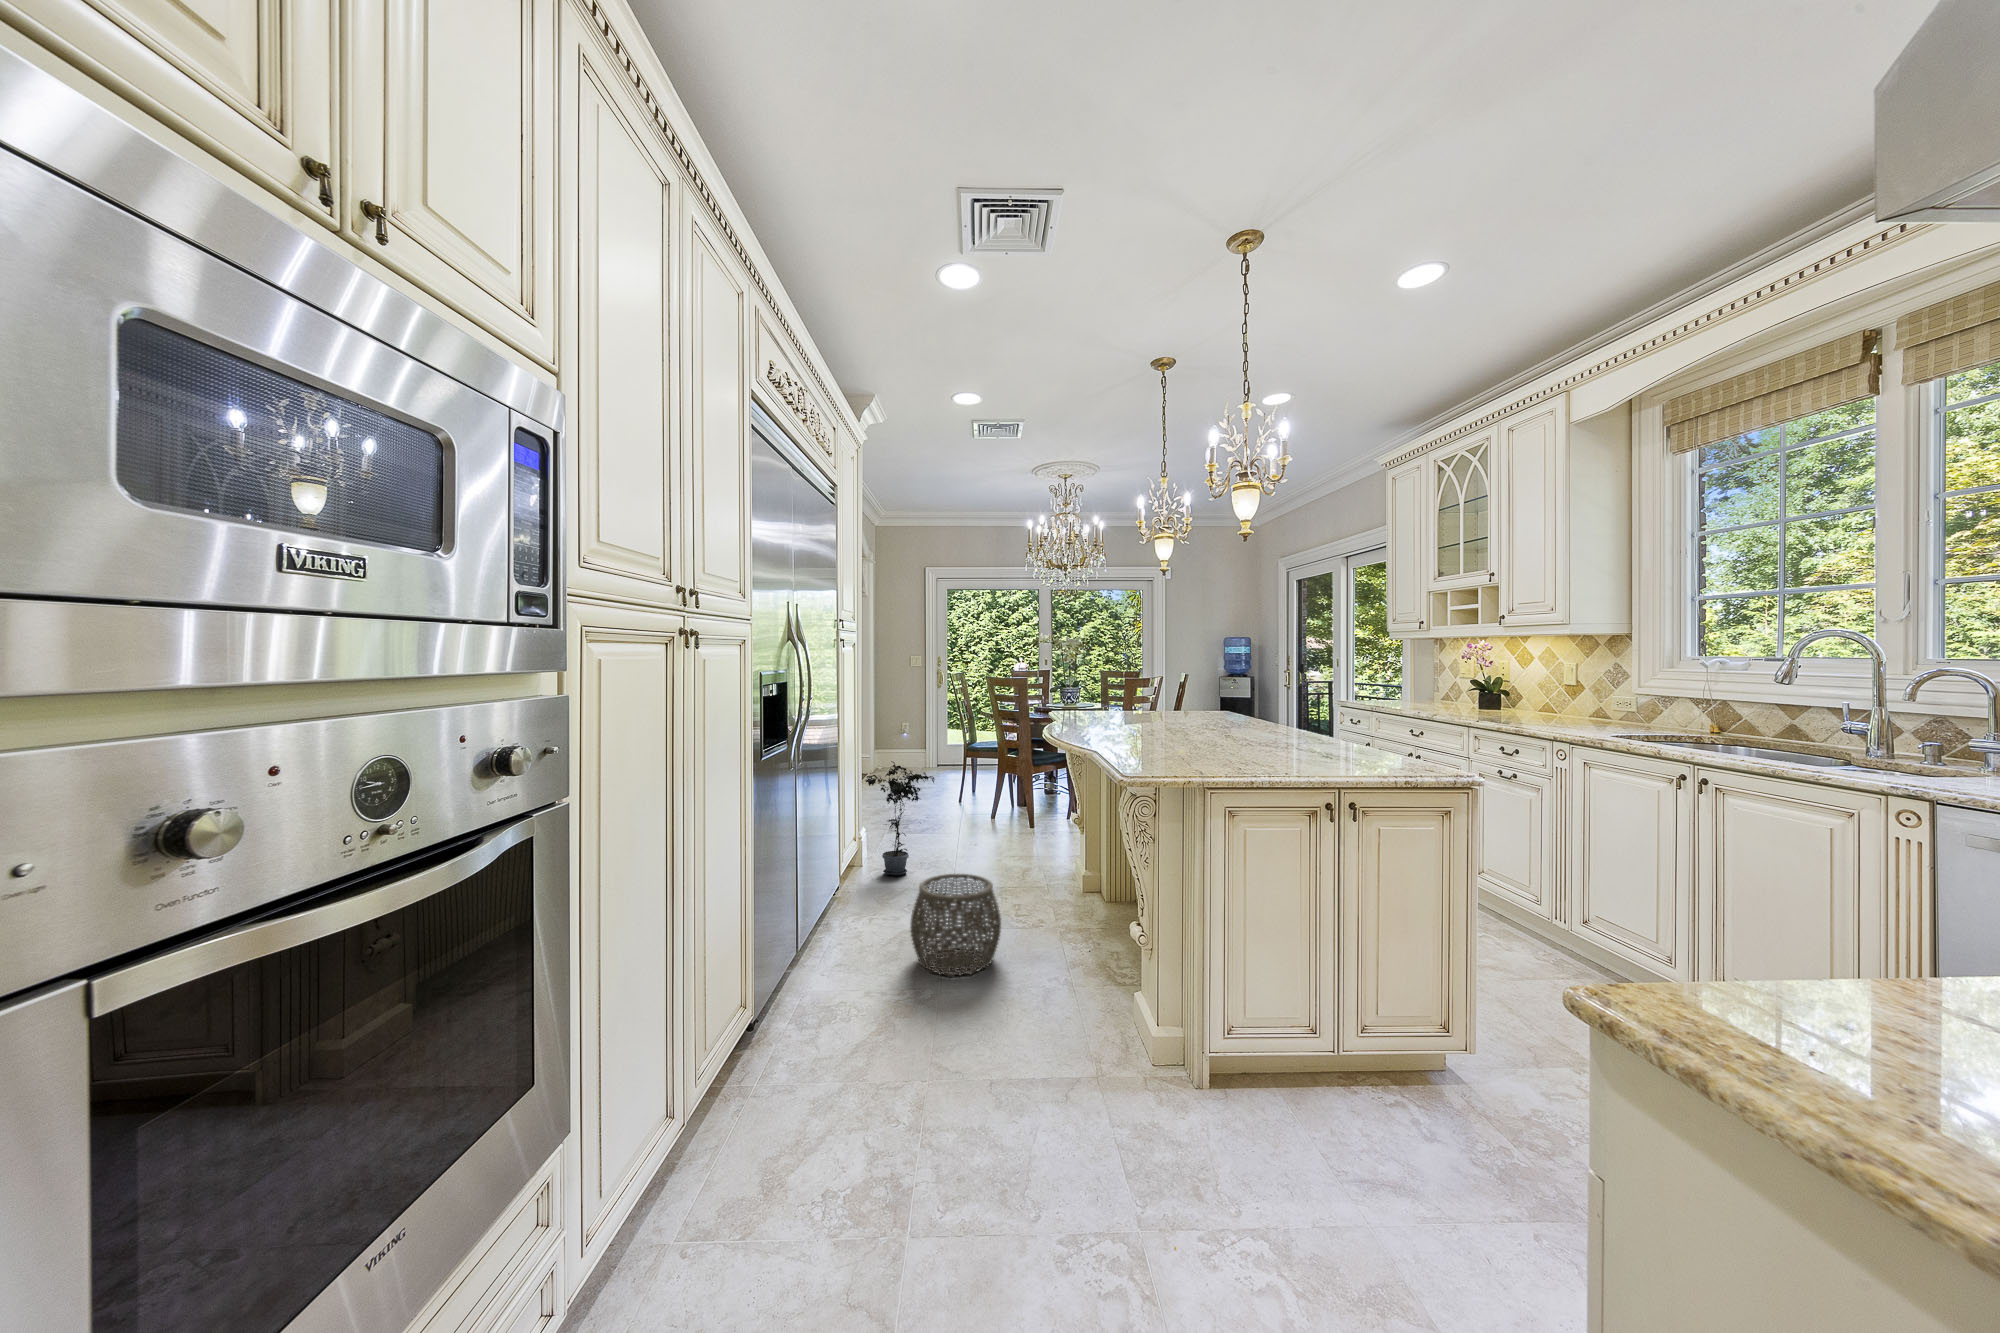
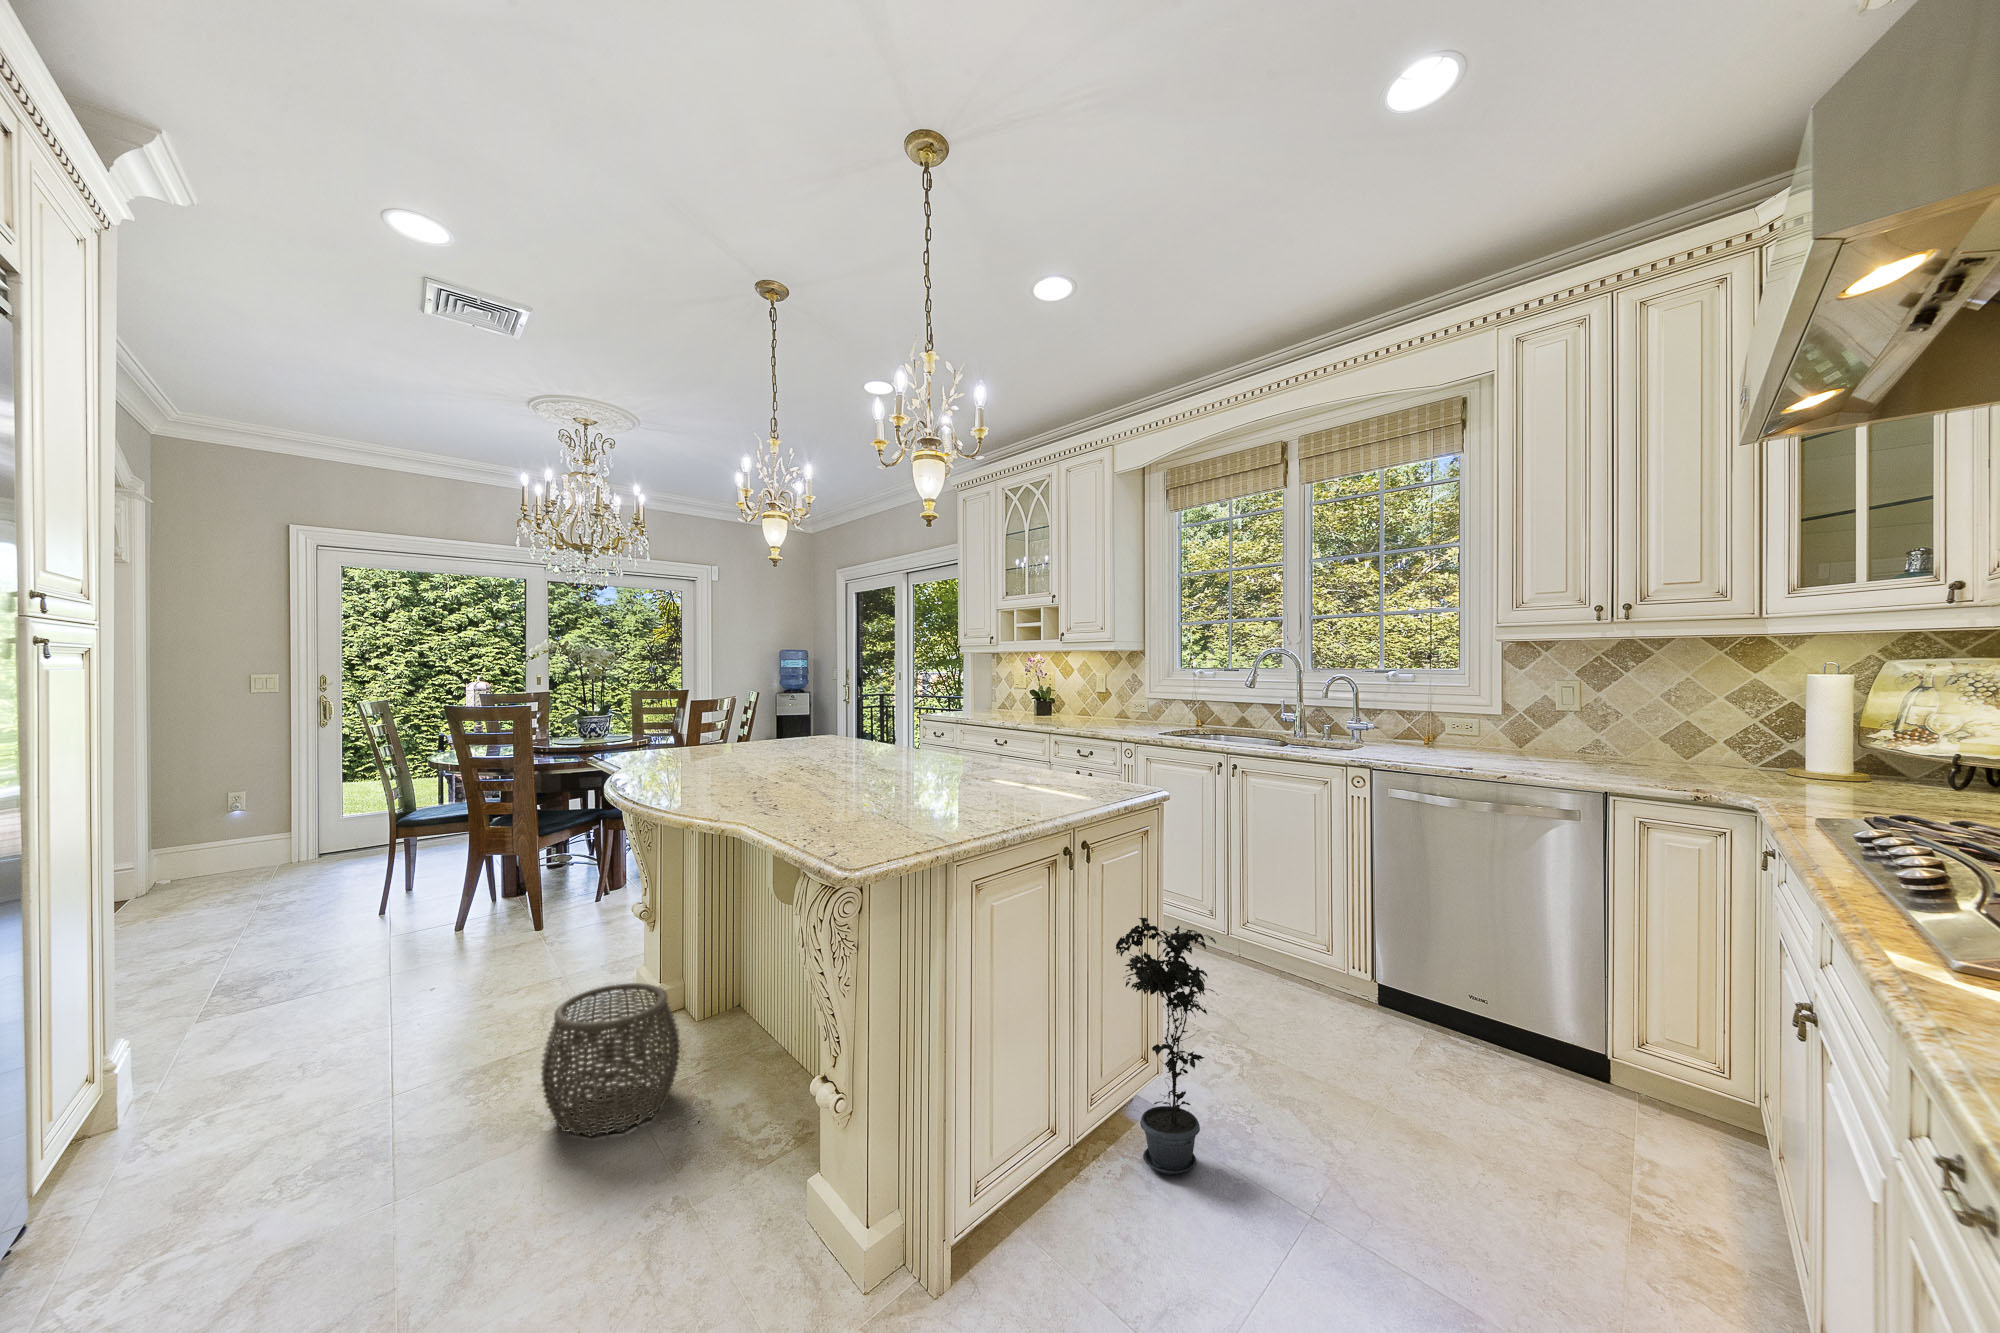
potted plant: present [866,761,934,875] -> present [1116,918,1218,1175]

